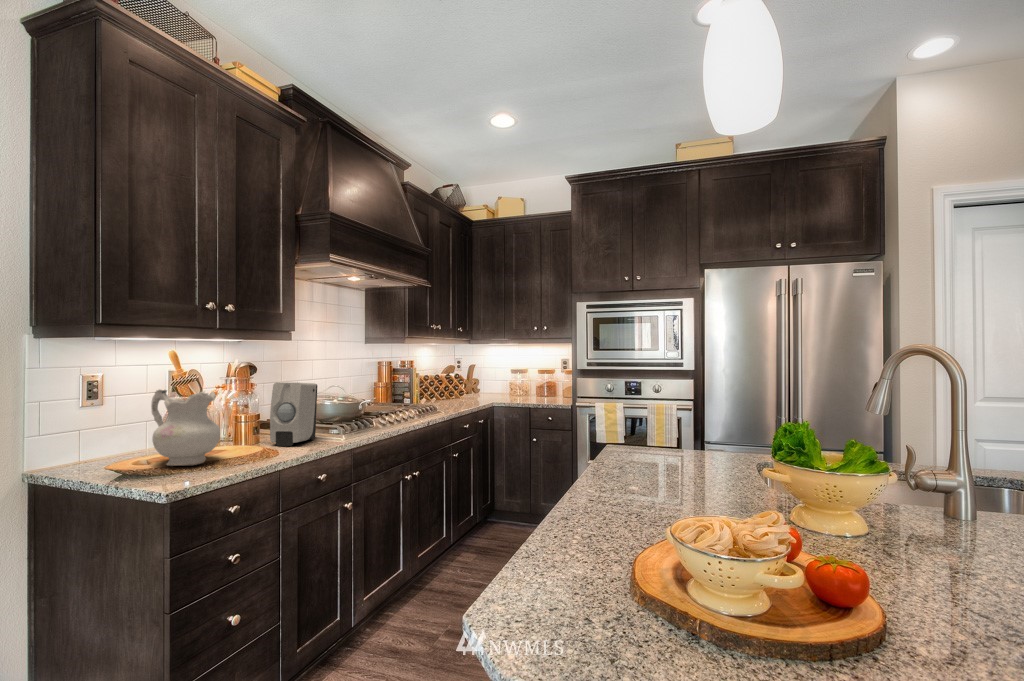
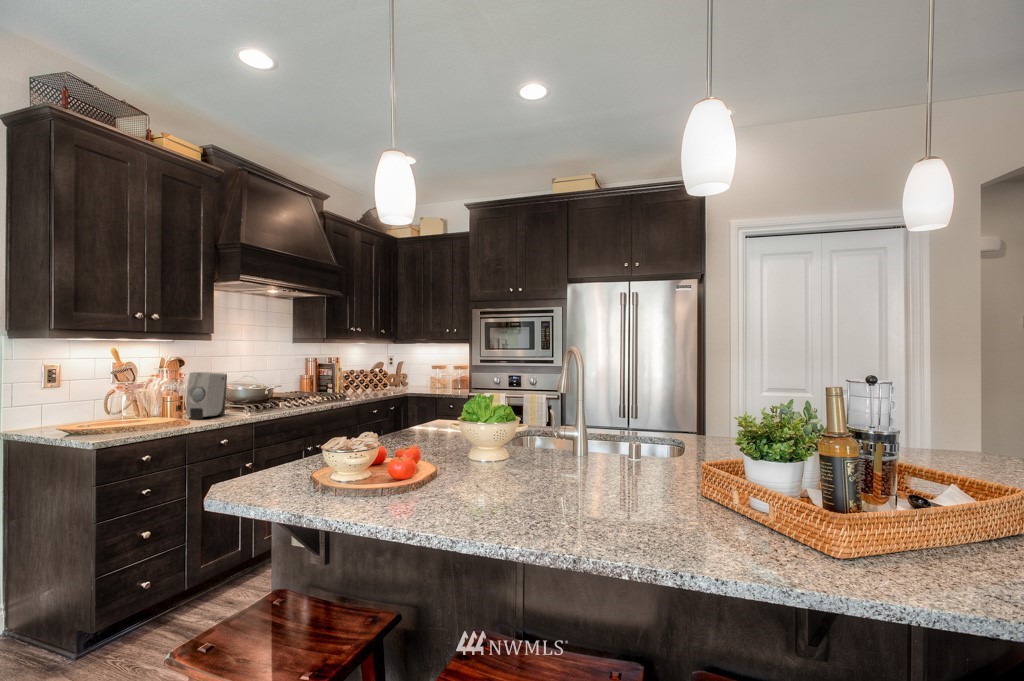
ceramic pitcher: present [151,390,220,466] -> none [91,375,143,429]

